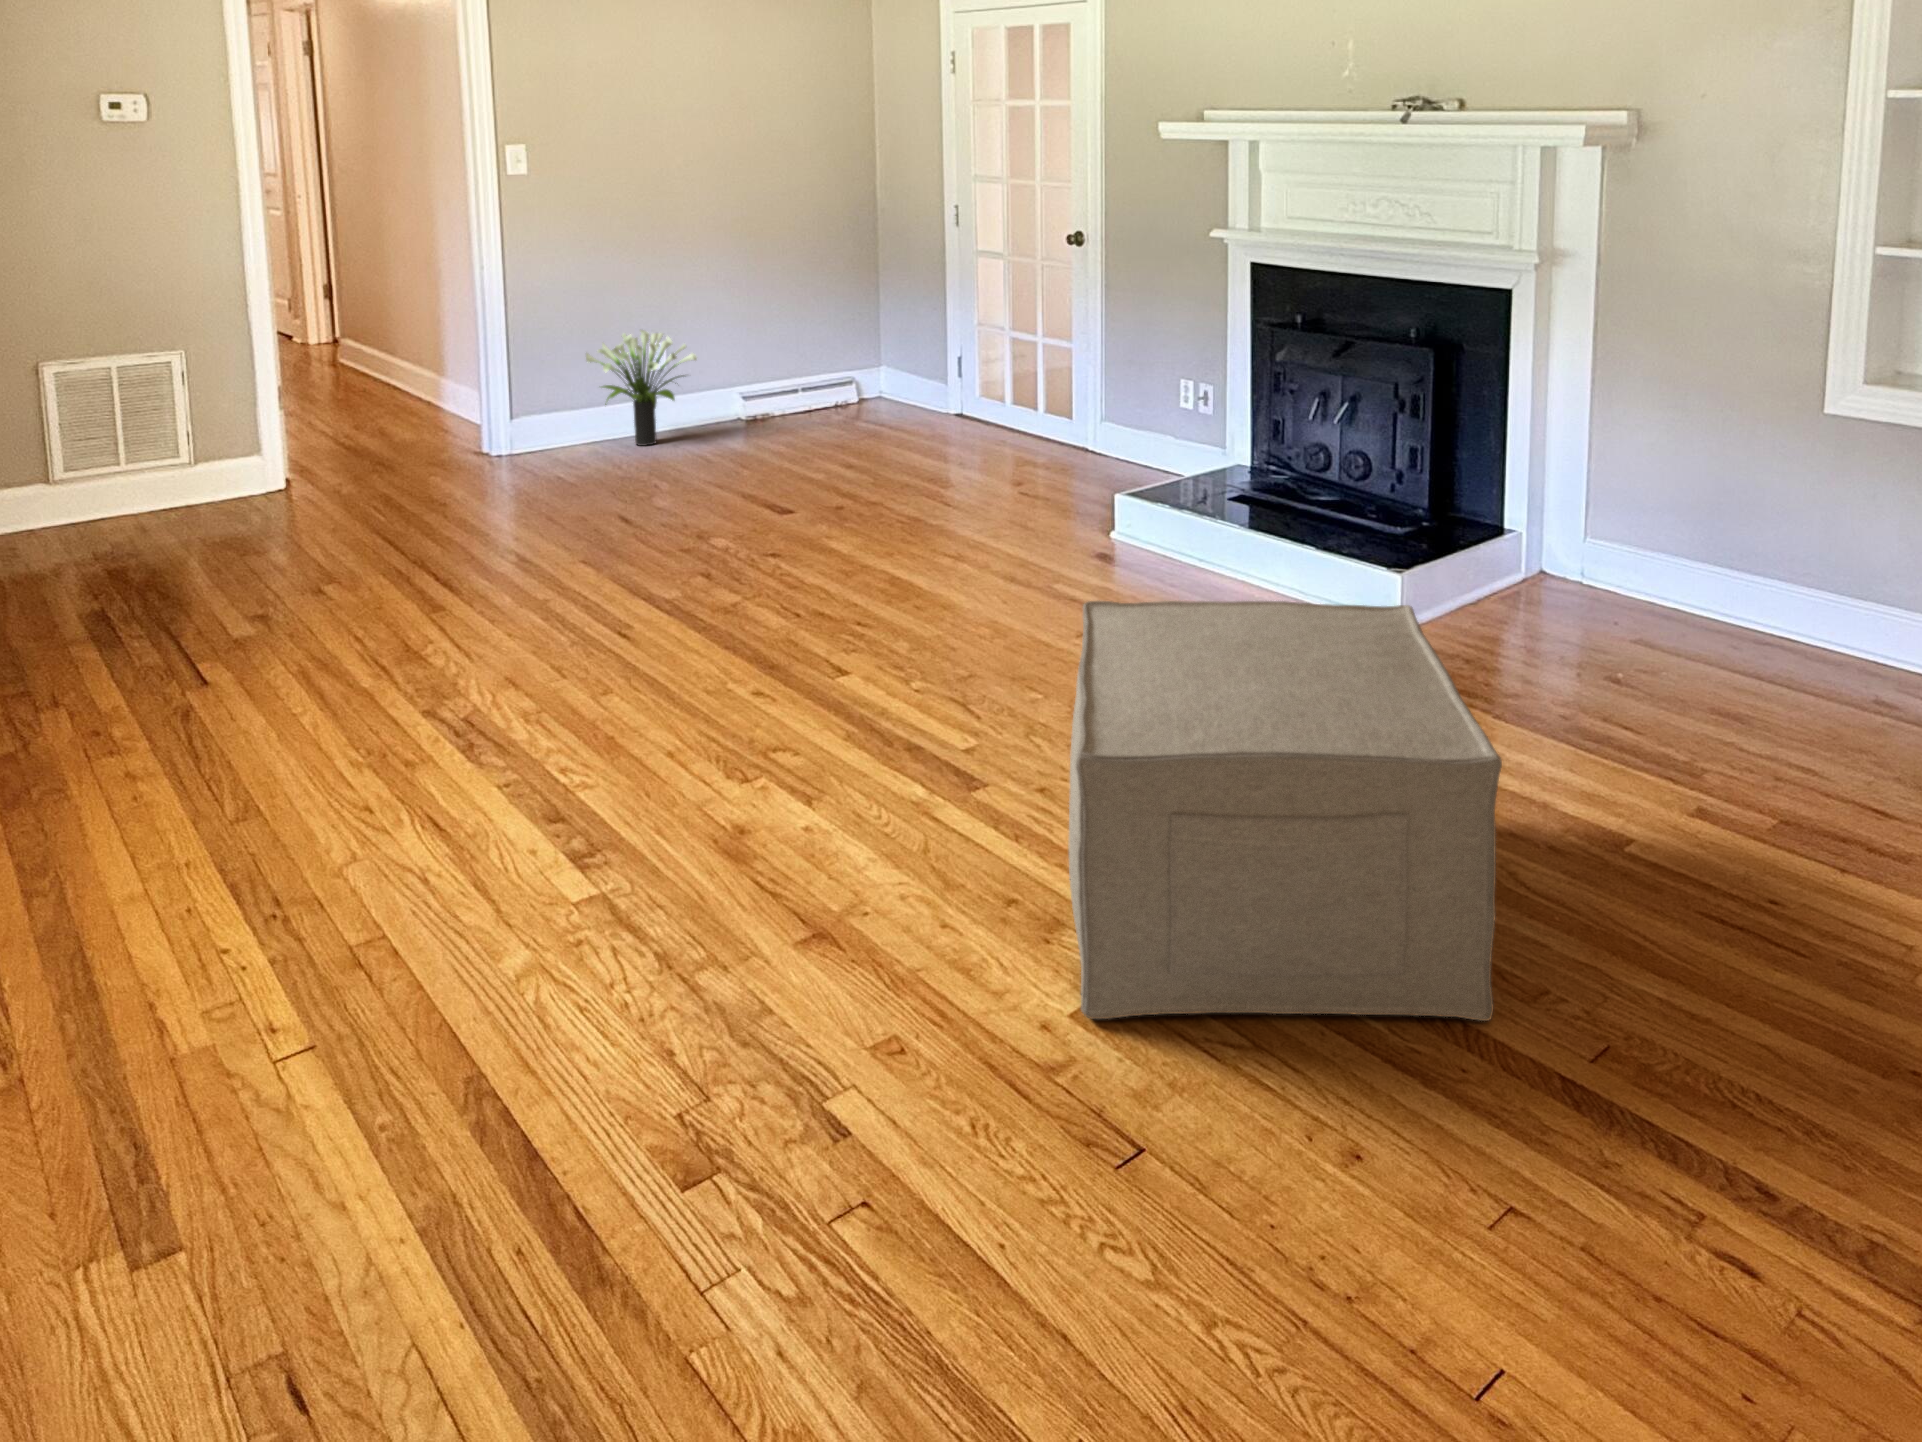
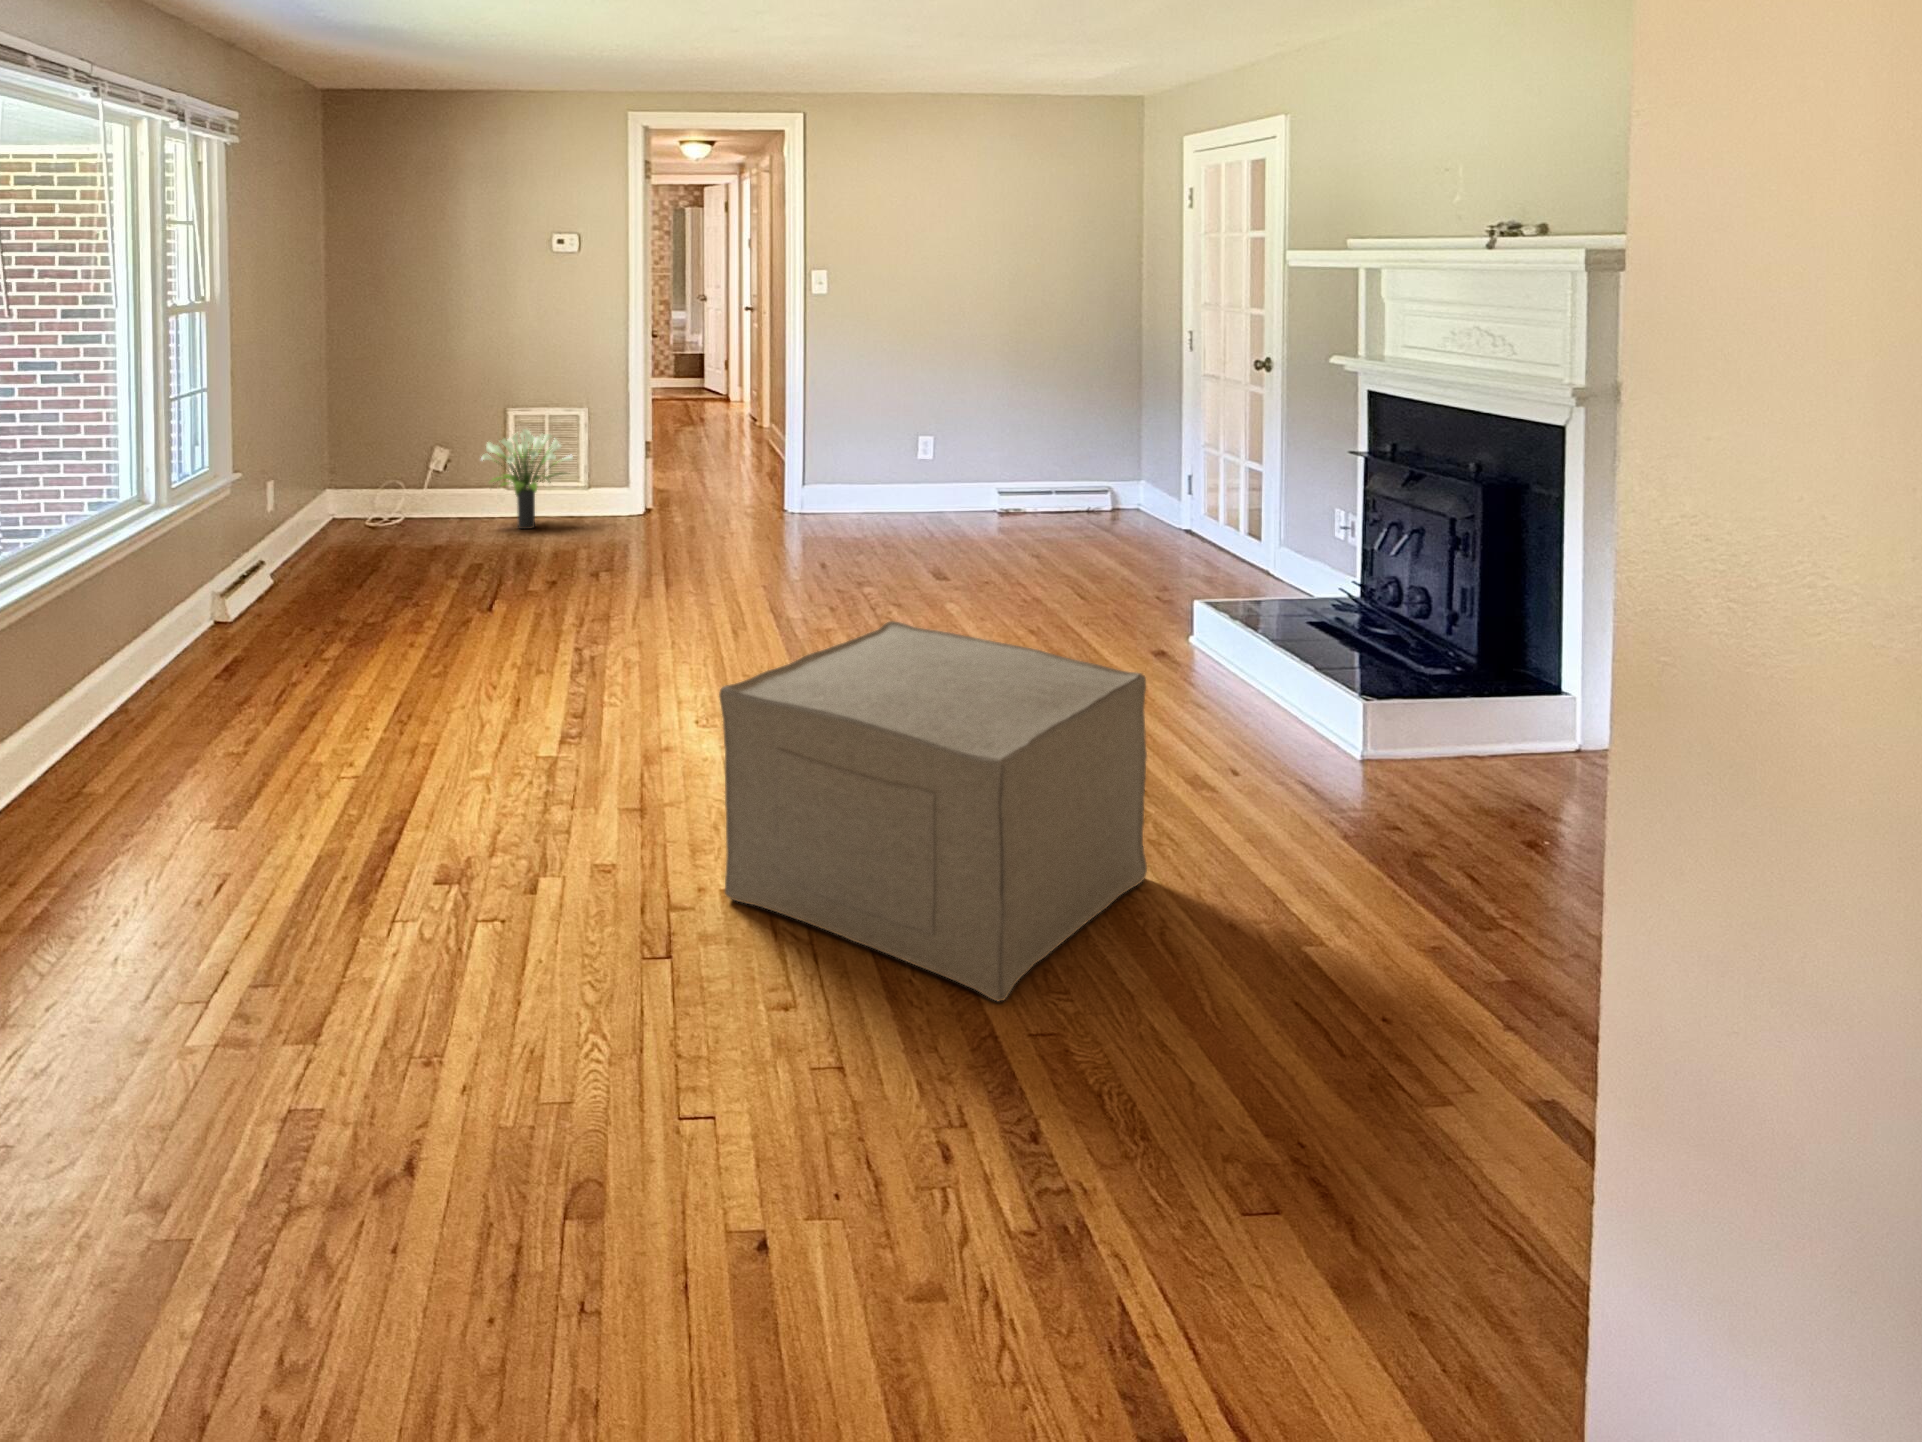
potted plant: present [586,330,697,446] -> present [481,429,573,529]

